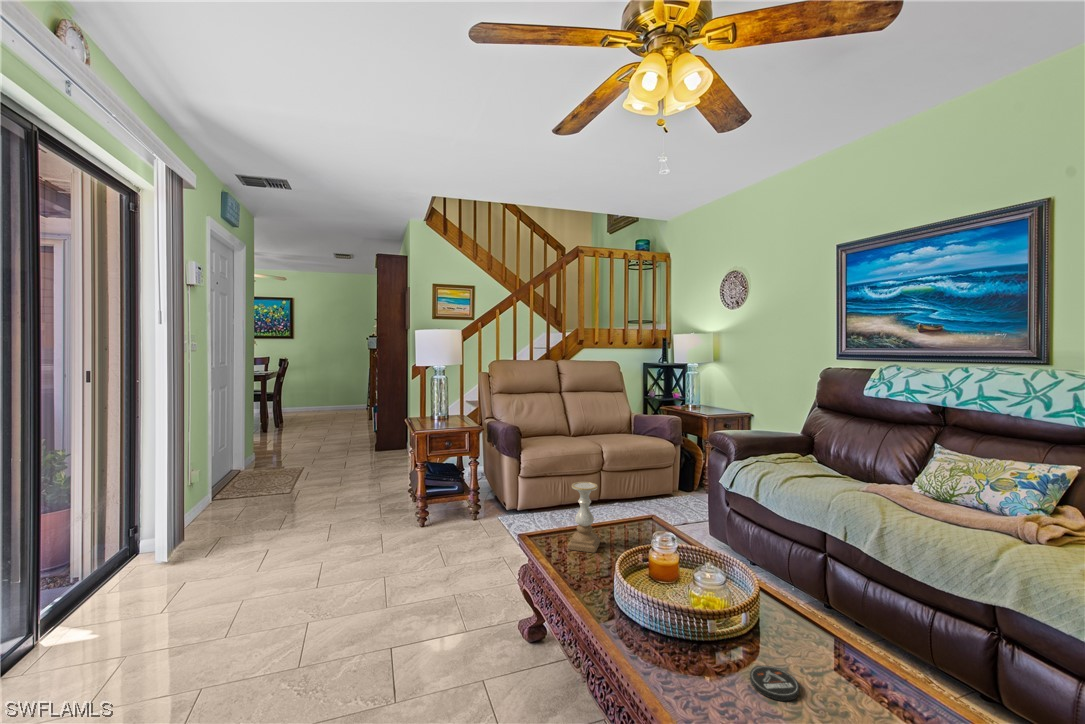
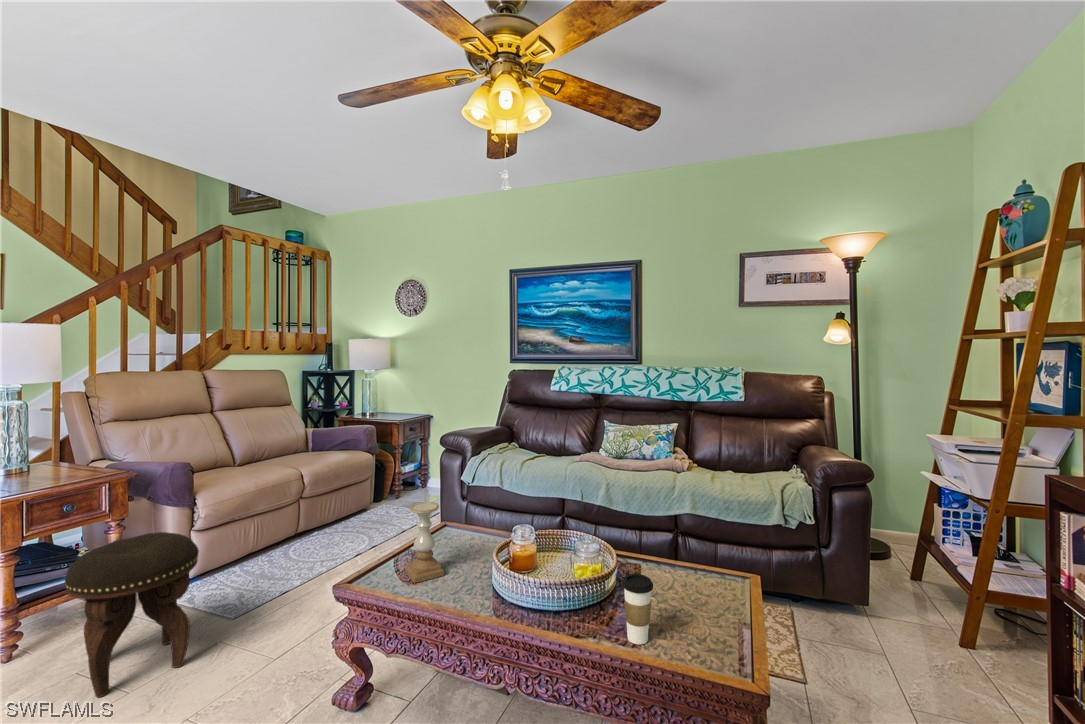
footstool: none [421,466,488,559] -> present [65,532,199,697]
coffee cup: none [654,601,690,685] -> present [622,574,653,645]
coaster: present [750,666,799,701] -> none [666,596,701,618]

